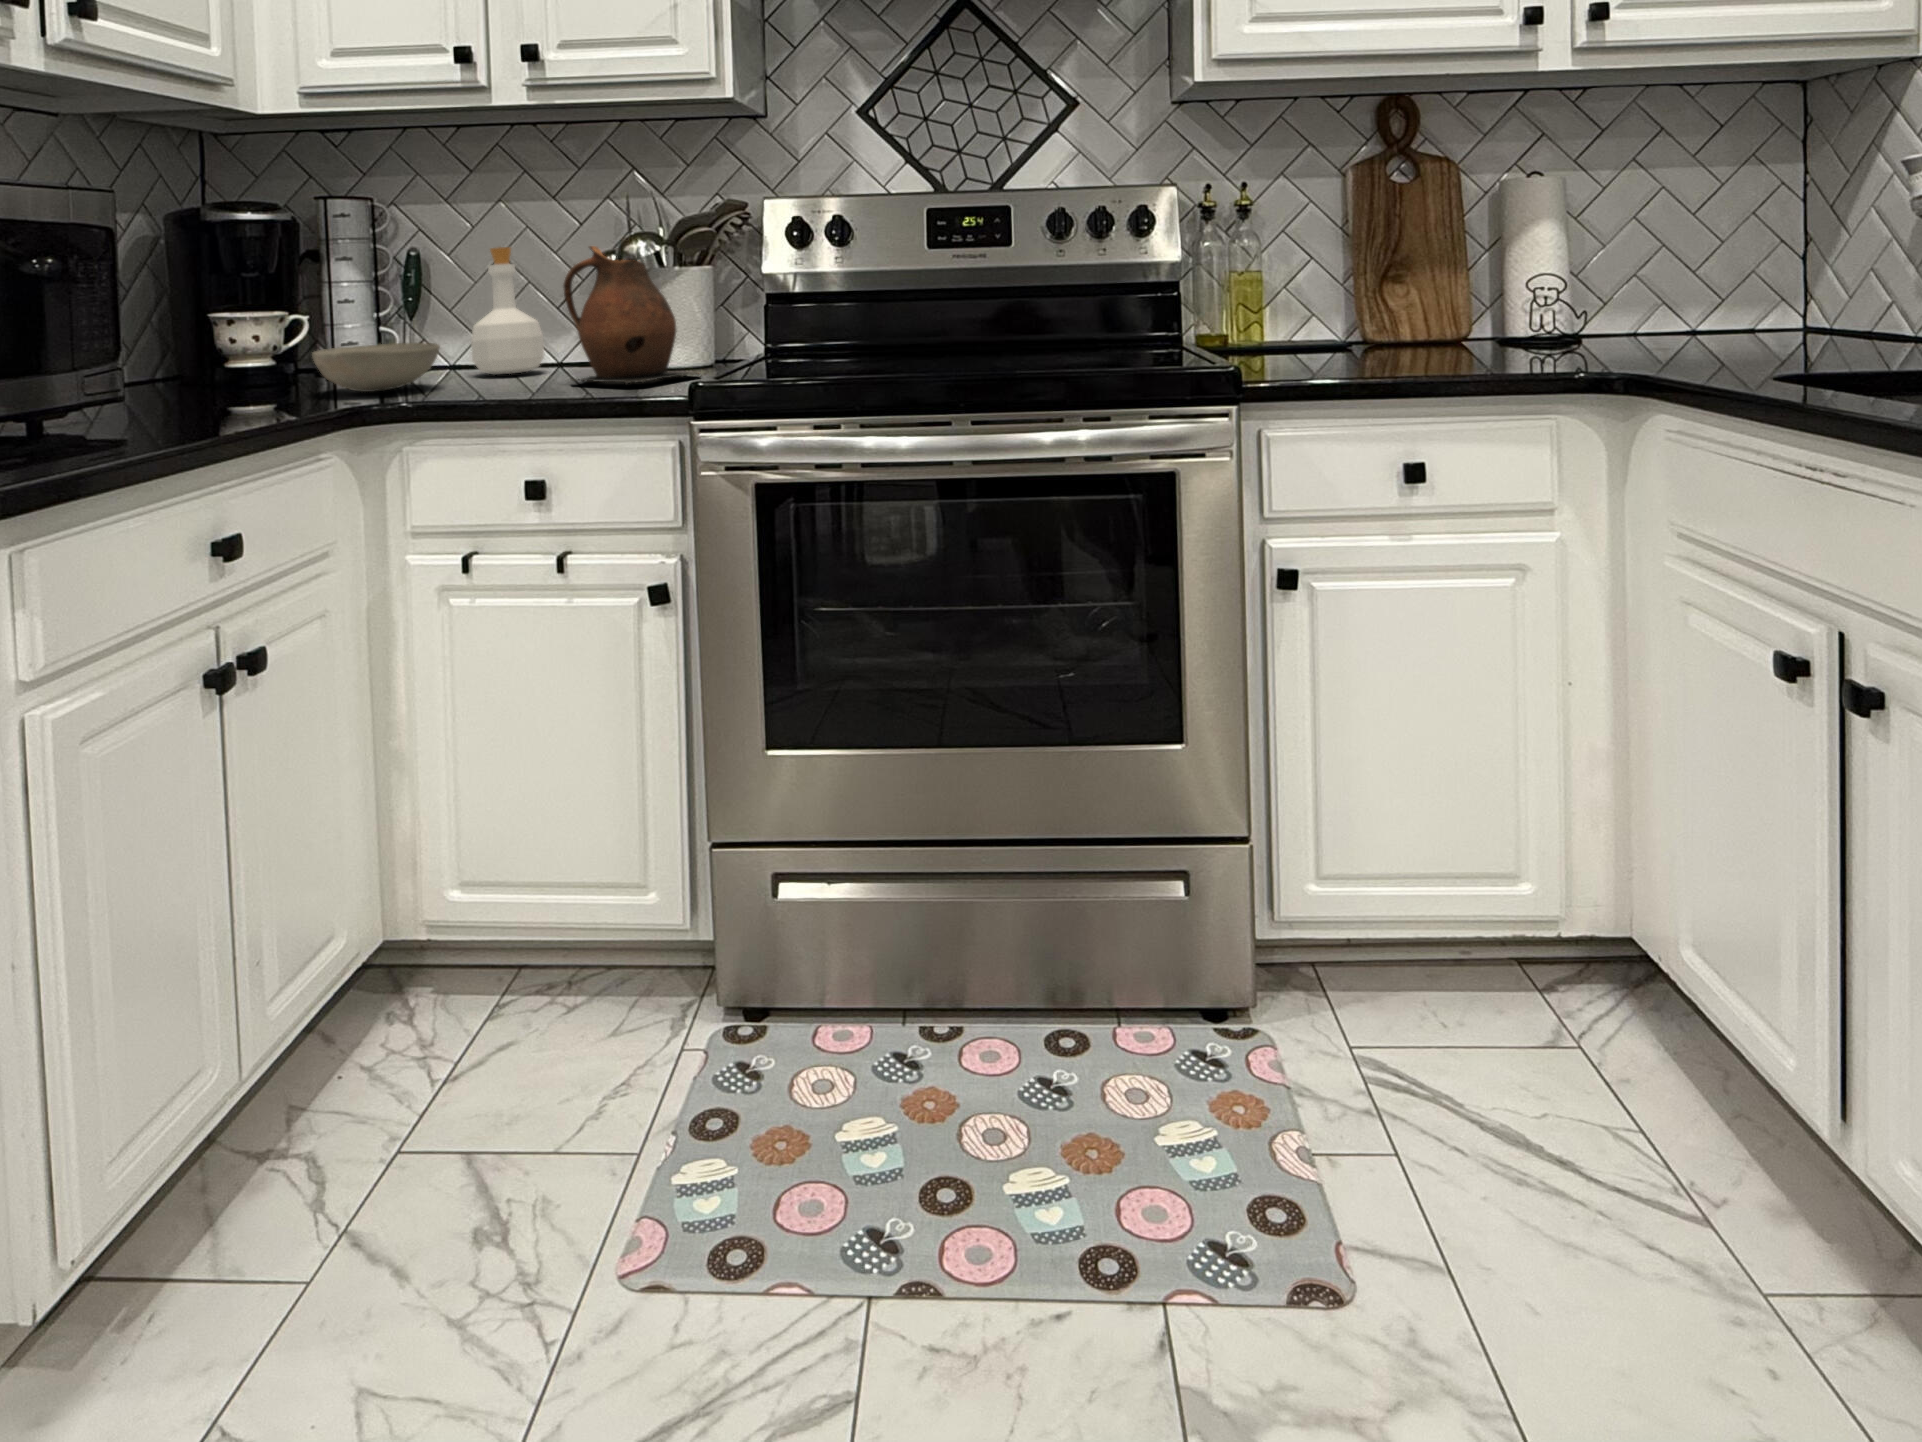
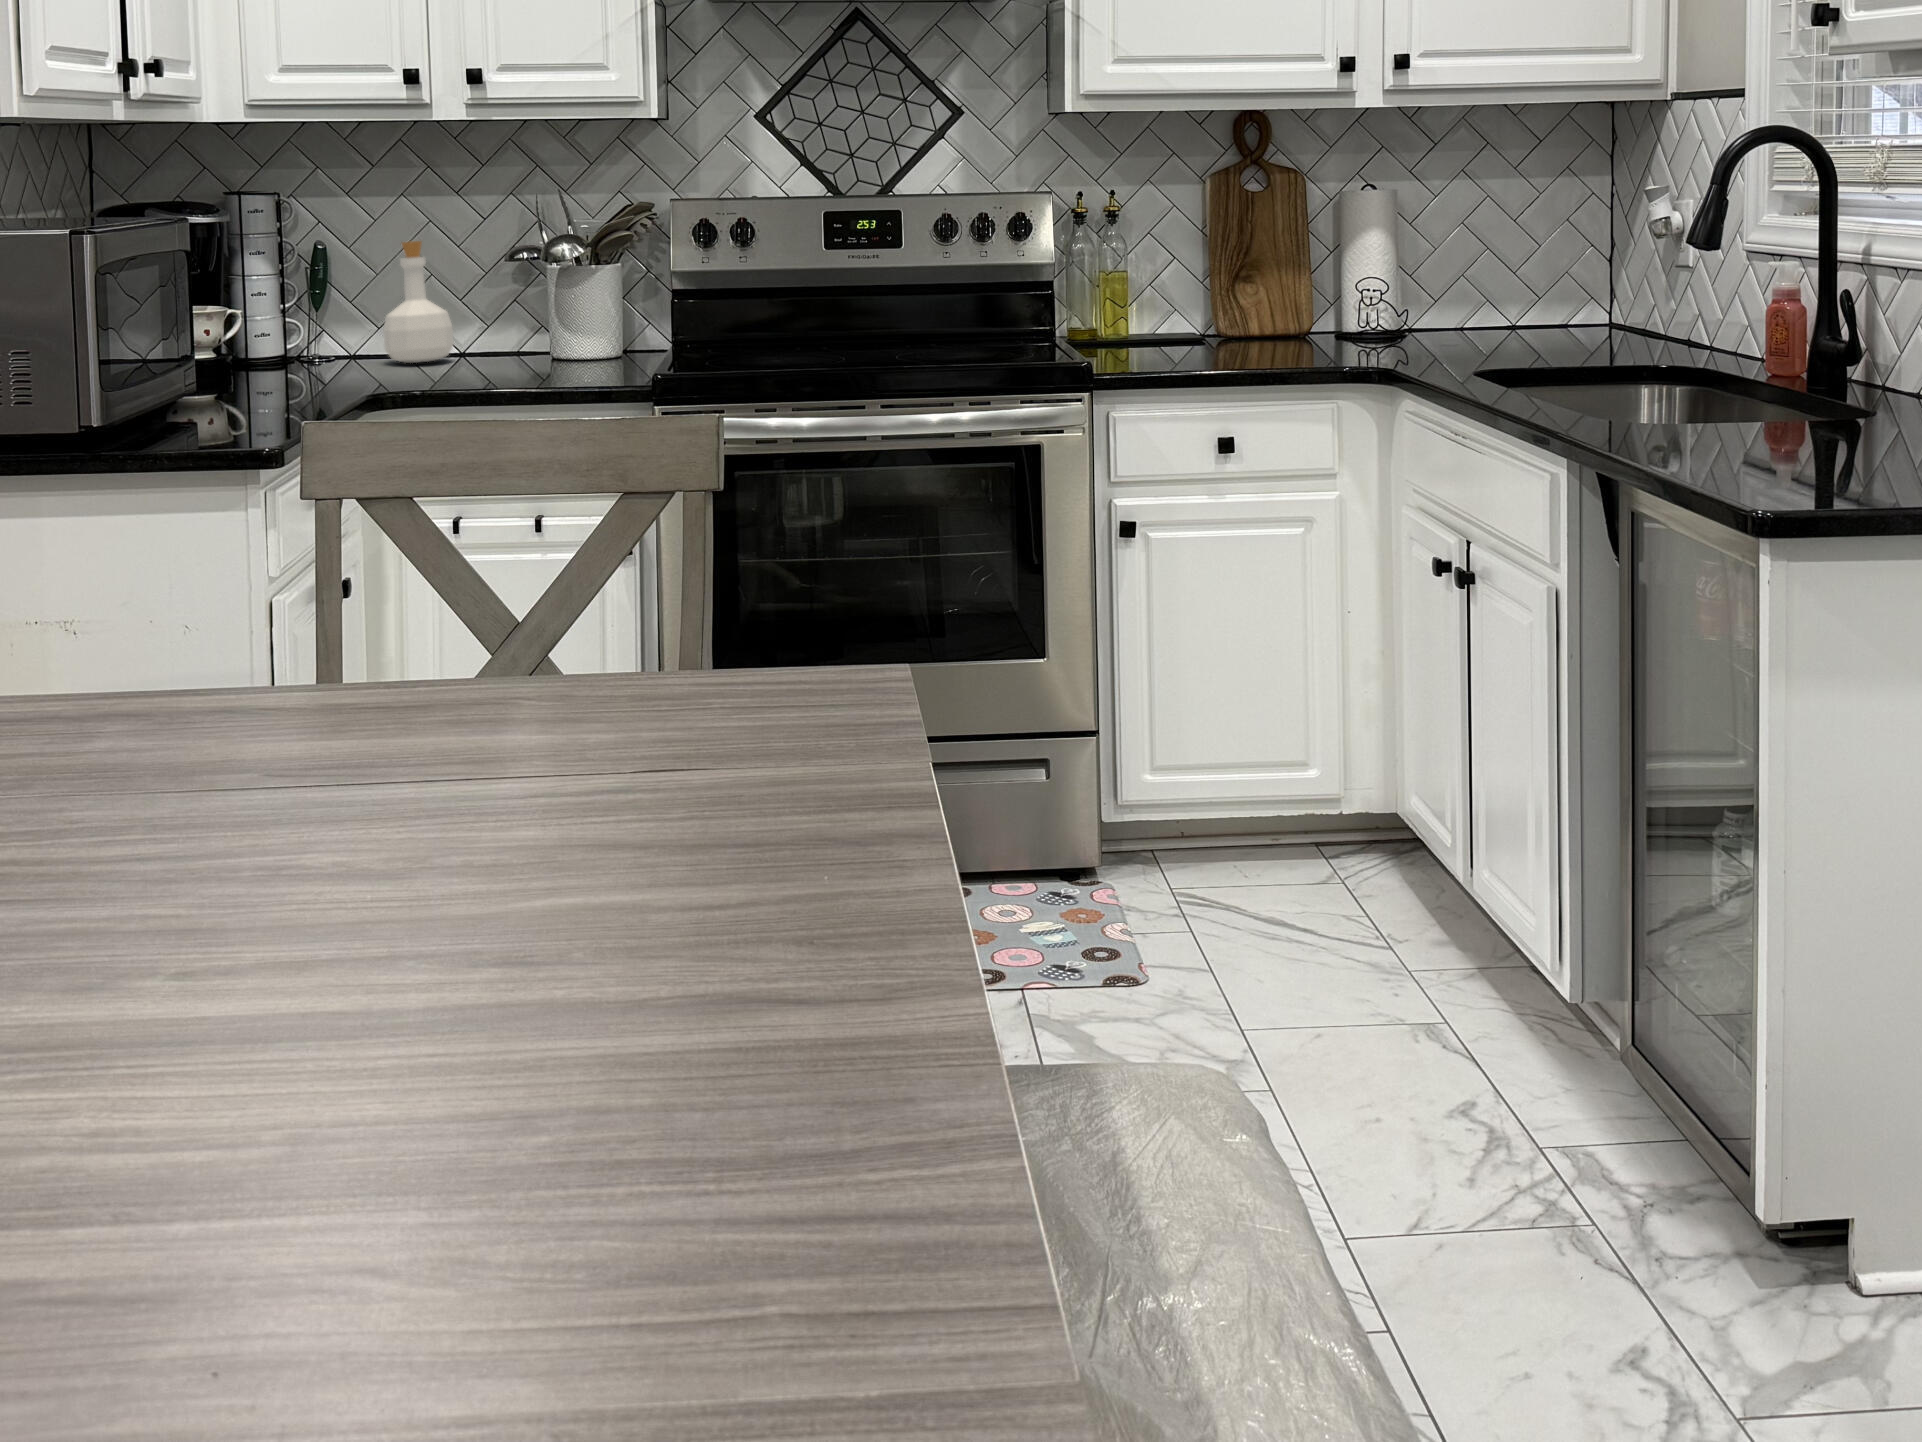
ceramic pitcher: present [563,246,699,384] -> none [490,245,615,374]
bowl: present [312,343,440,392] -> none [266,334,377,379]

